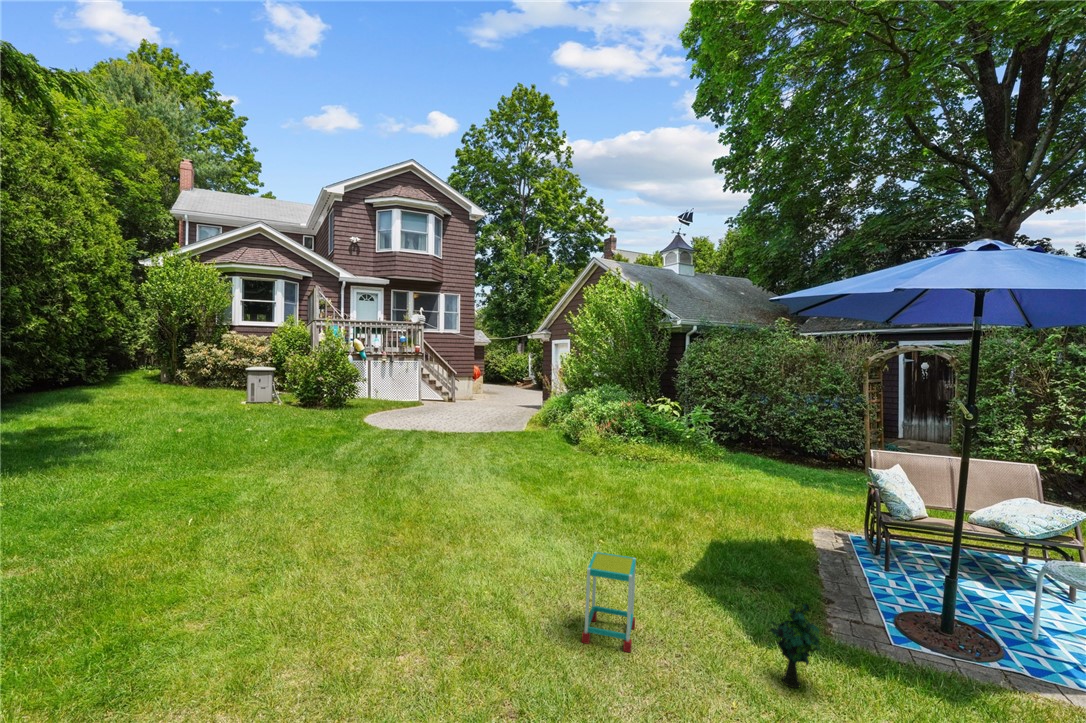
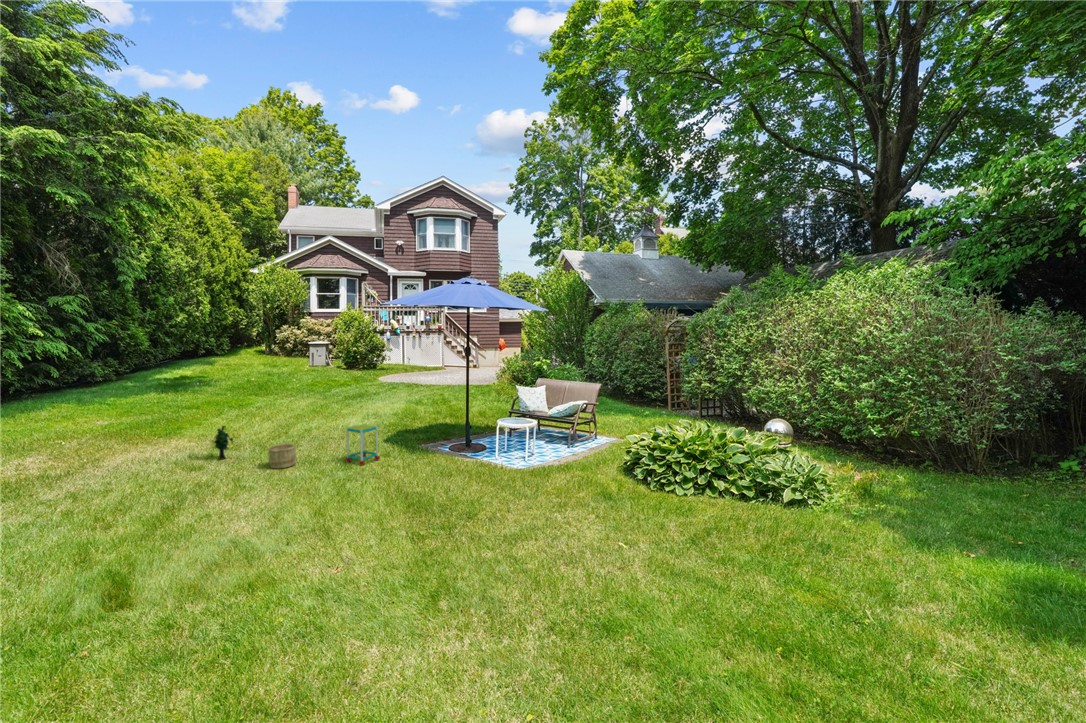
decorative plant: present [770,604,821,688] -> present [212,426,233,460]
wooden bucket: none [437,617,496,694] -> present [268,444,296,469]

